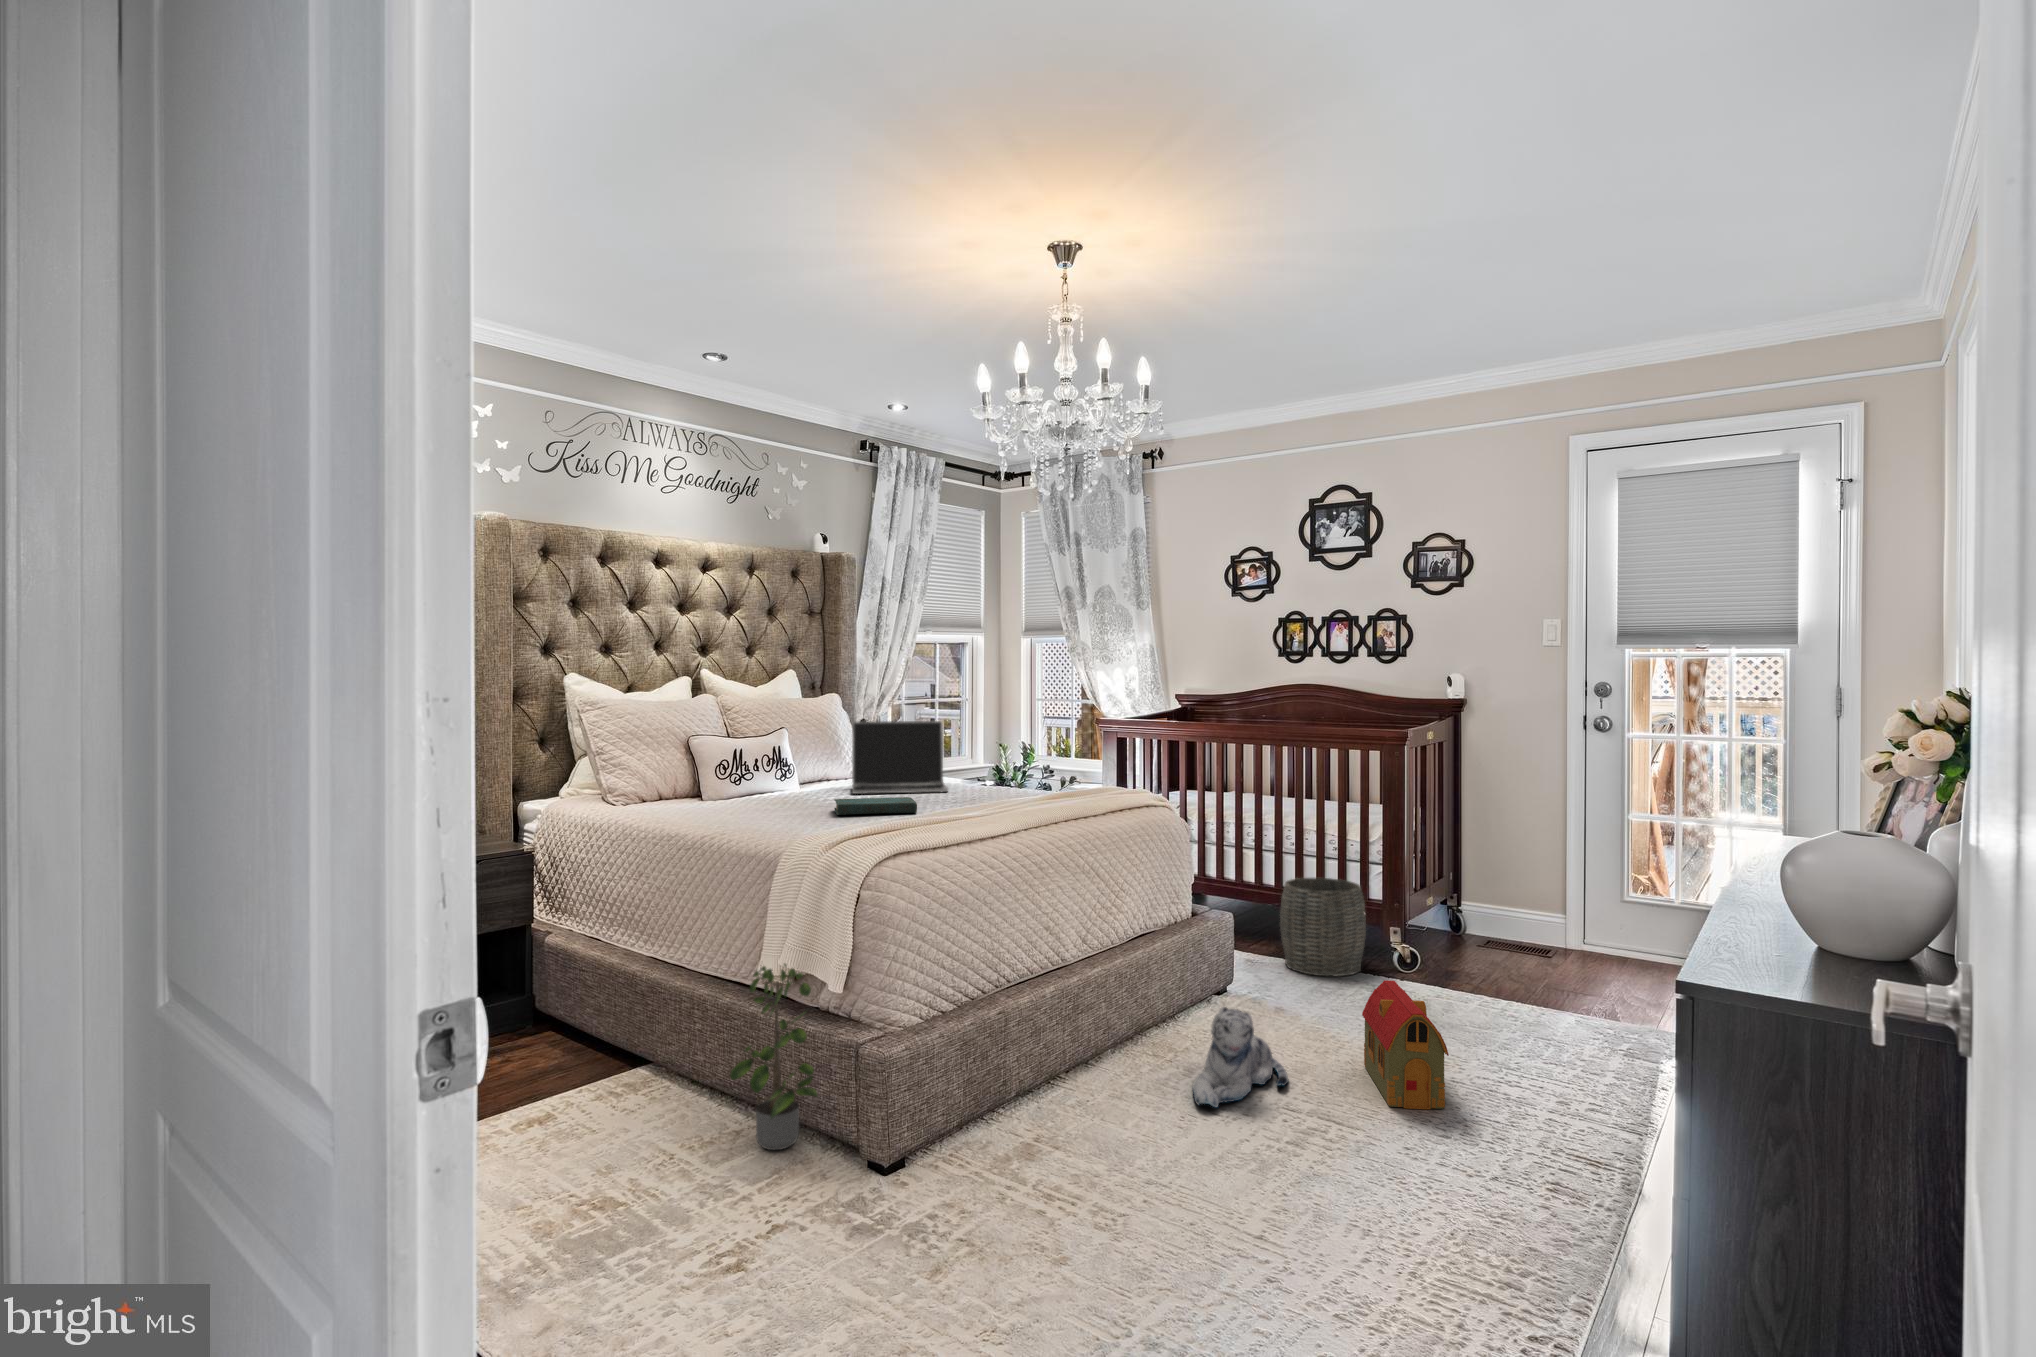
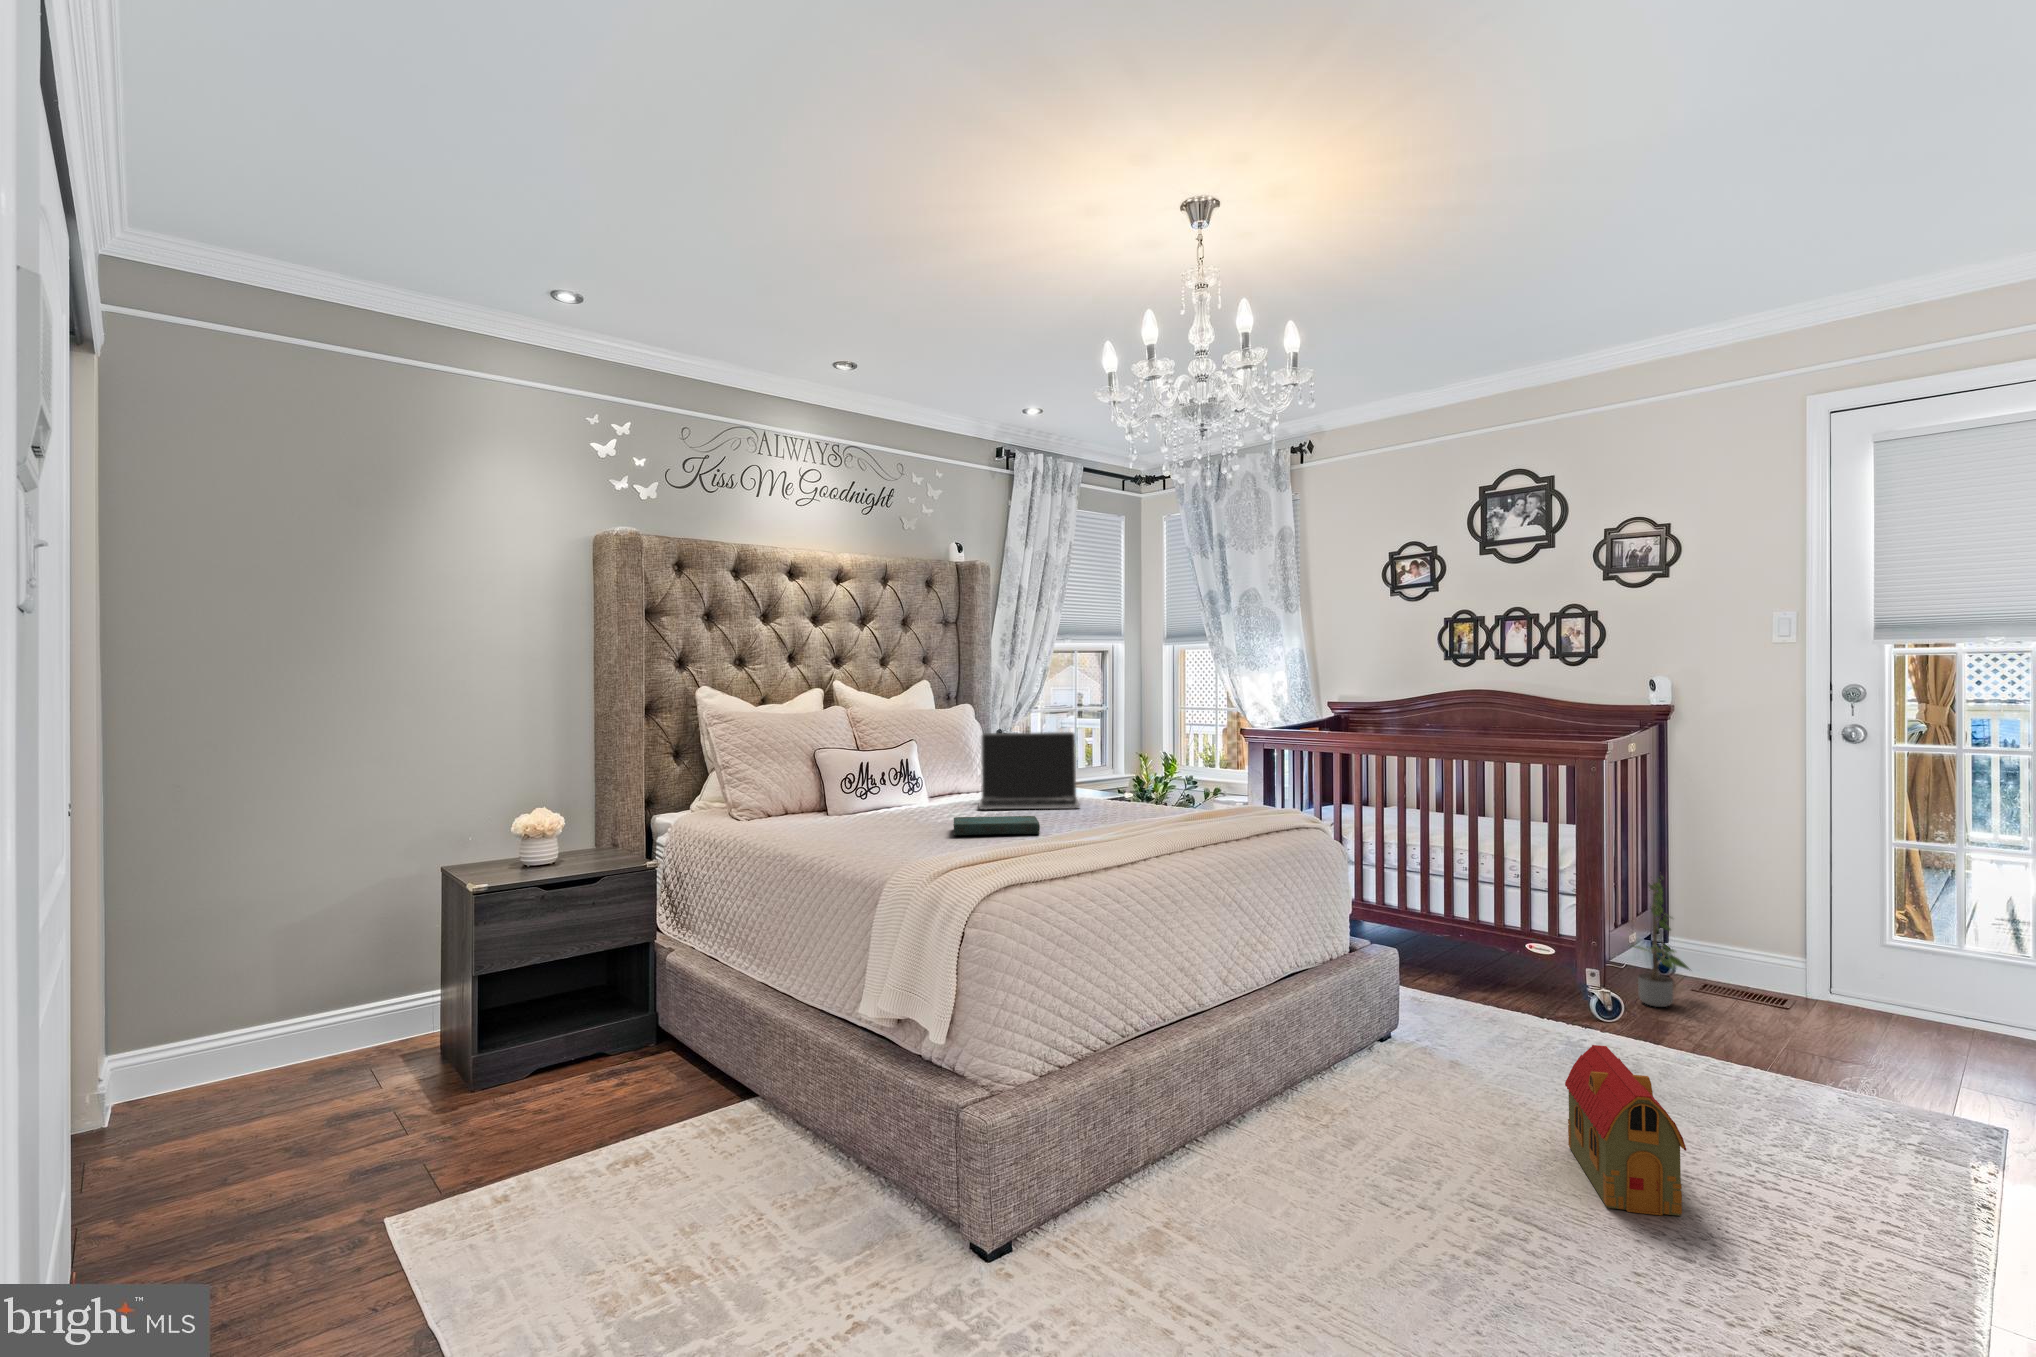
woven basket: present [1280,878,1366,977] -> none [1454,907,1557,1022]
potted plant: present [730,964,818,1150] -> present [1632,877,1689,1007]
plush toy: present [1192,1007,1288,1108] -> none [1356,1071,1474,1196]

